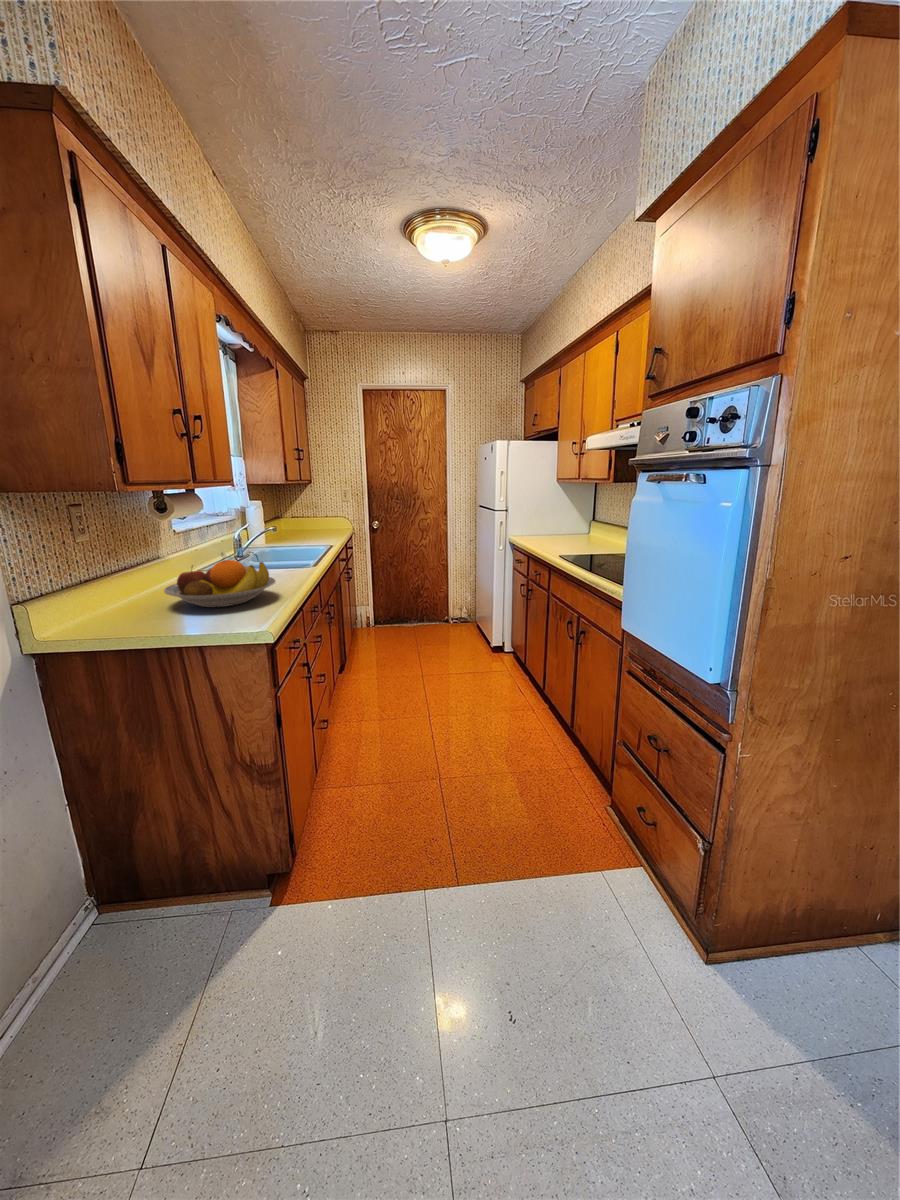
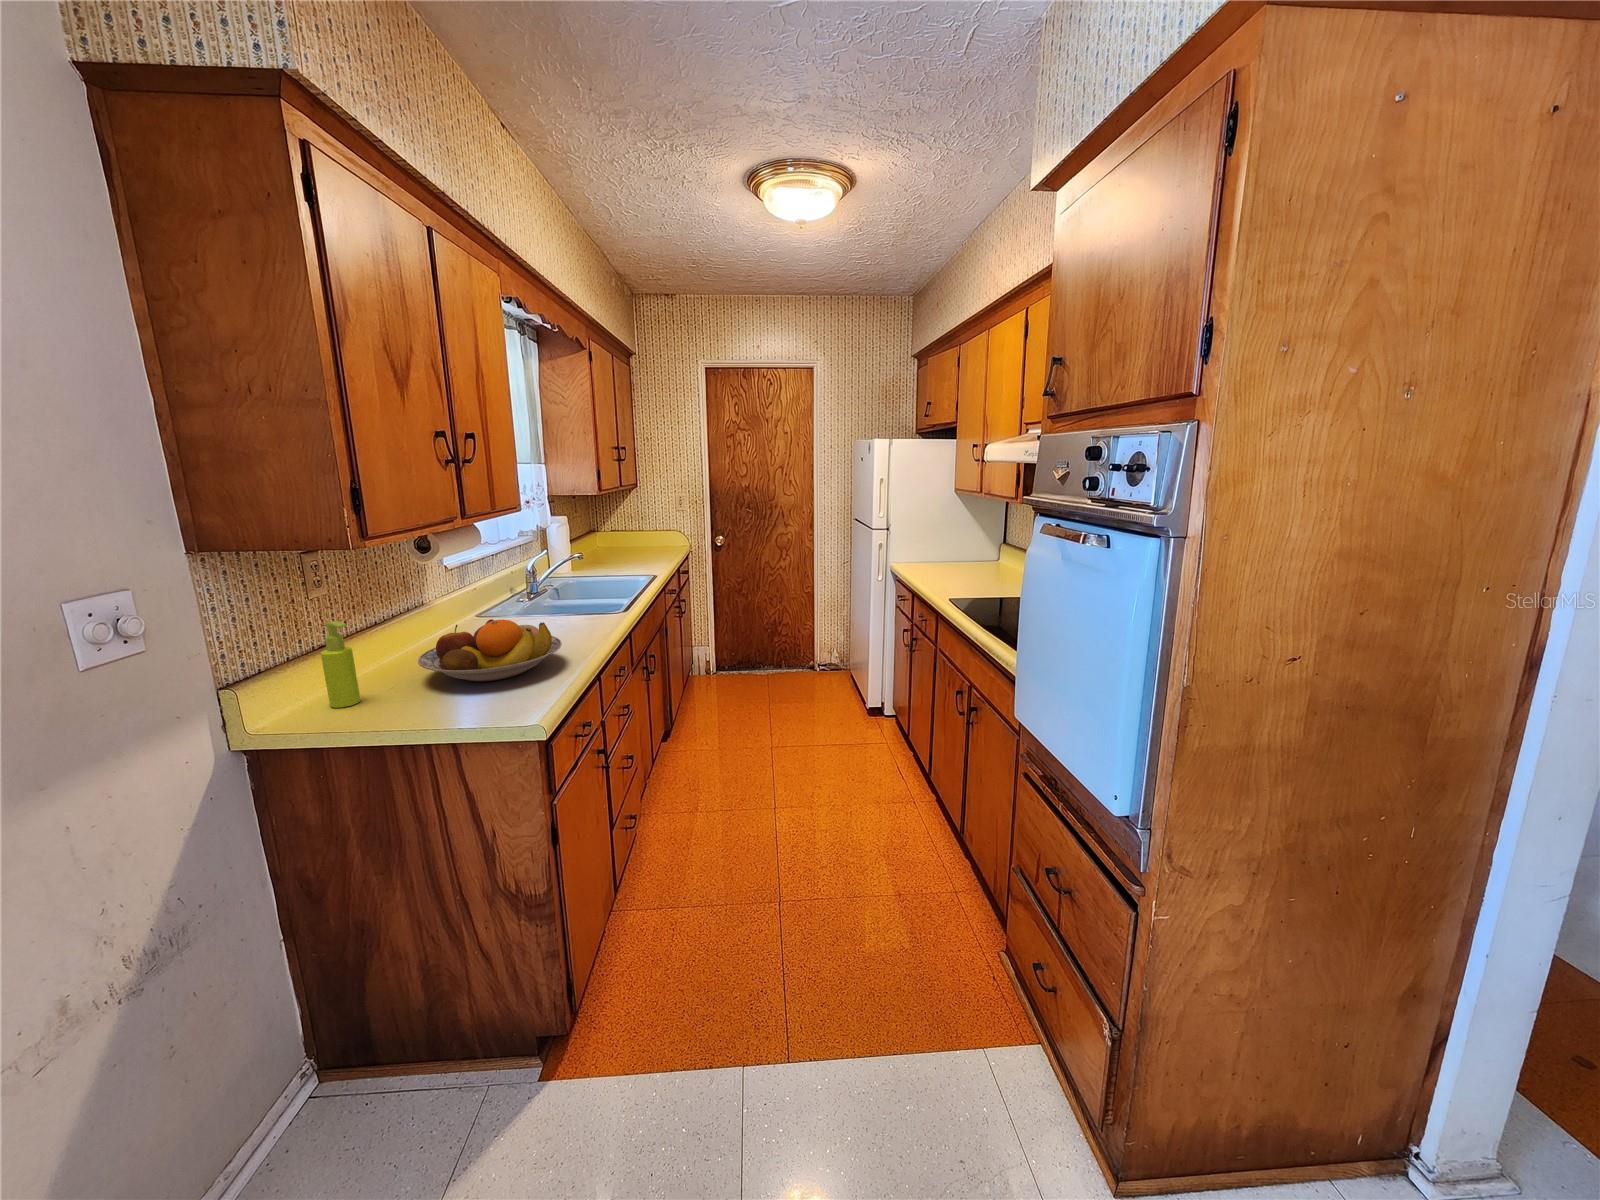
soap dispenser: none [89,556,121,624] -> present [321,621,361,708]

